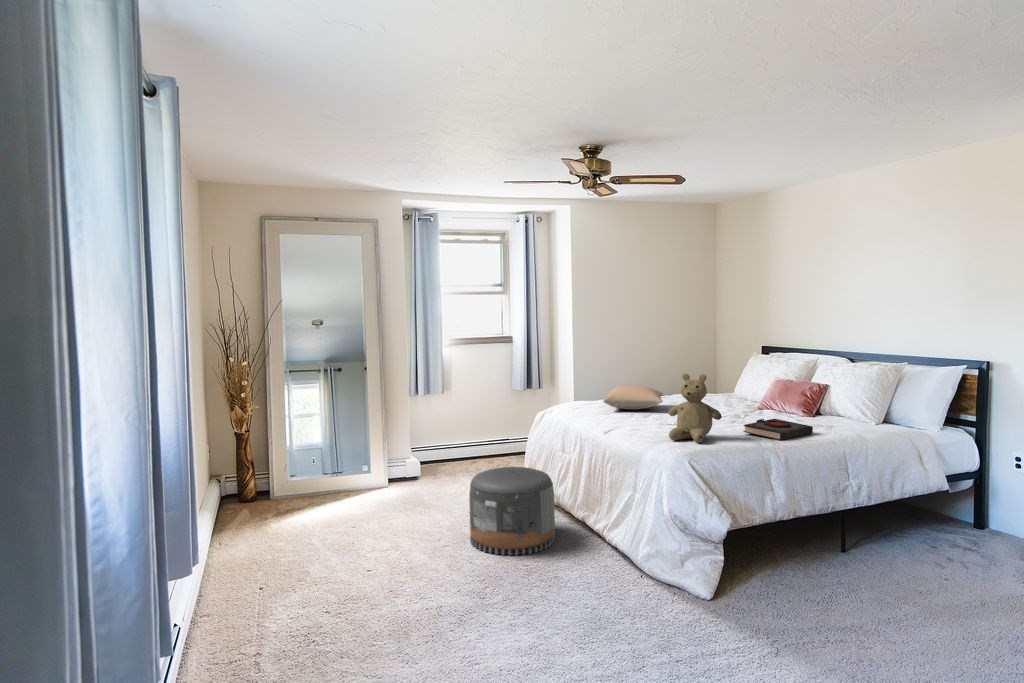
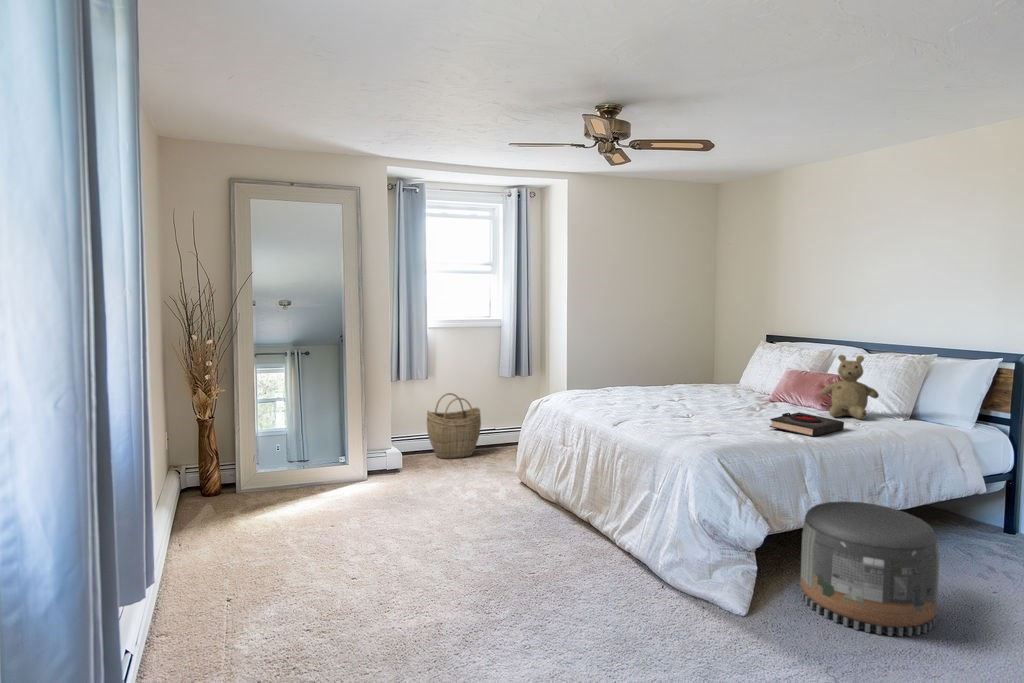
teddy bear: present [669,374,722,443] -> present [822,355,879,419]
pillow: present [603,385,663,410] -> none [607,374,672,400]
woven basket: none [443,406,493,467] -> present [427,393,481,459]
pouf: present [469,467,555,555] -> present [800,501,939,636]

